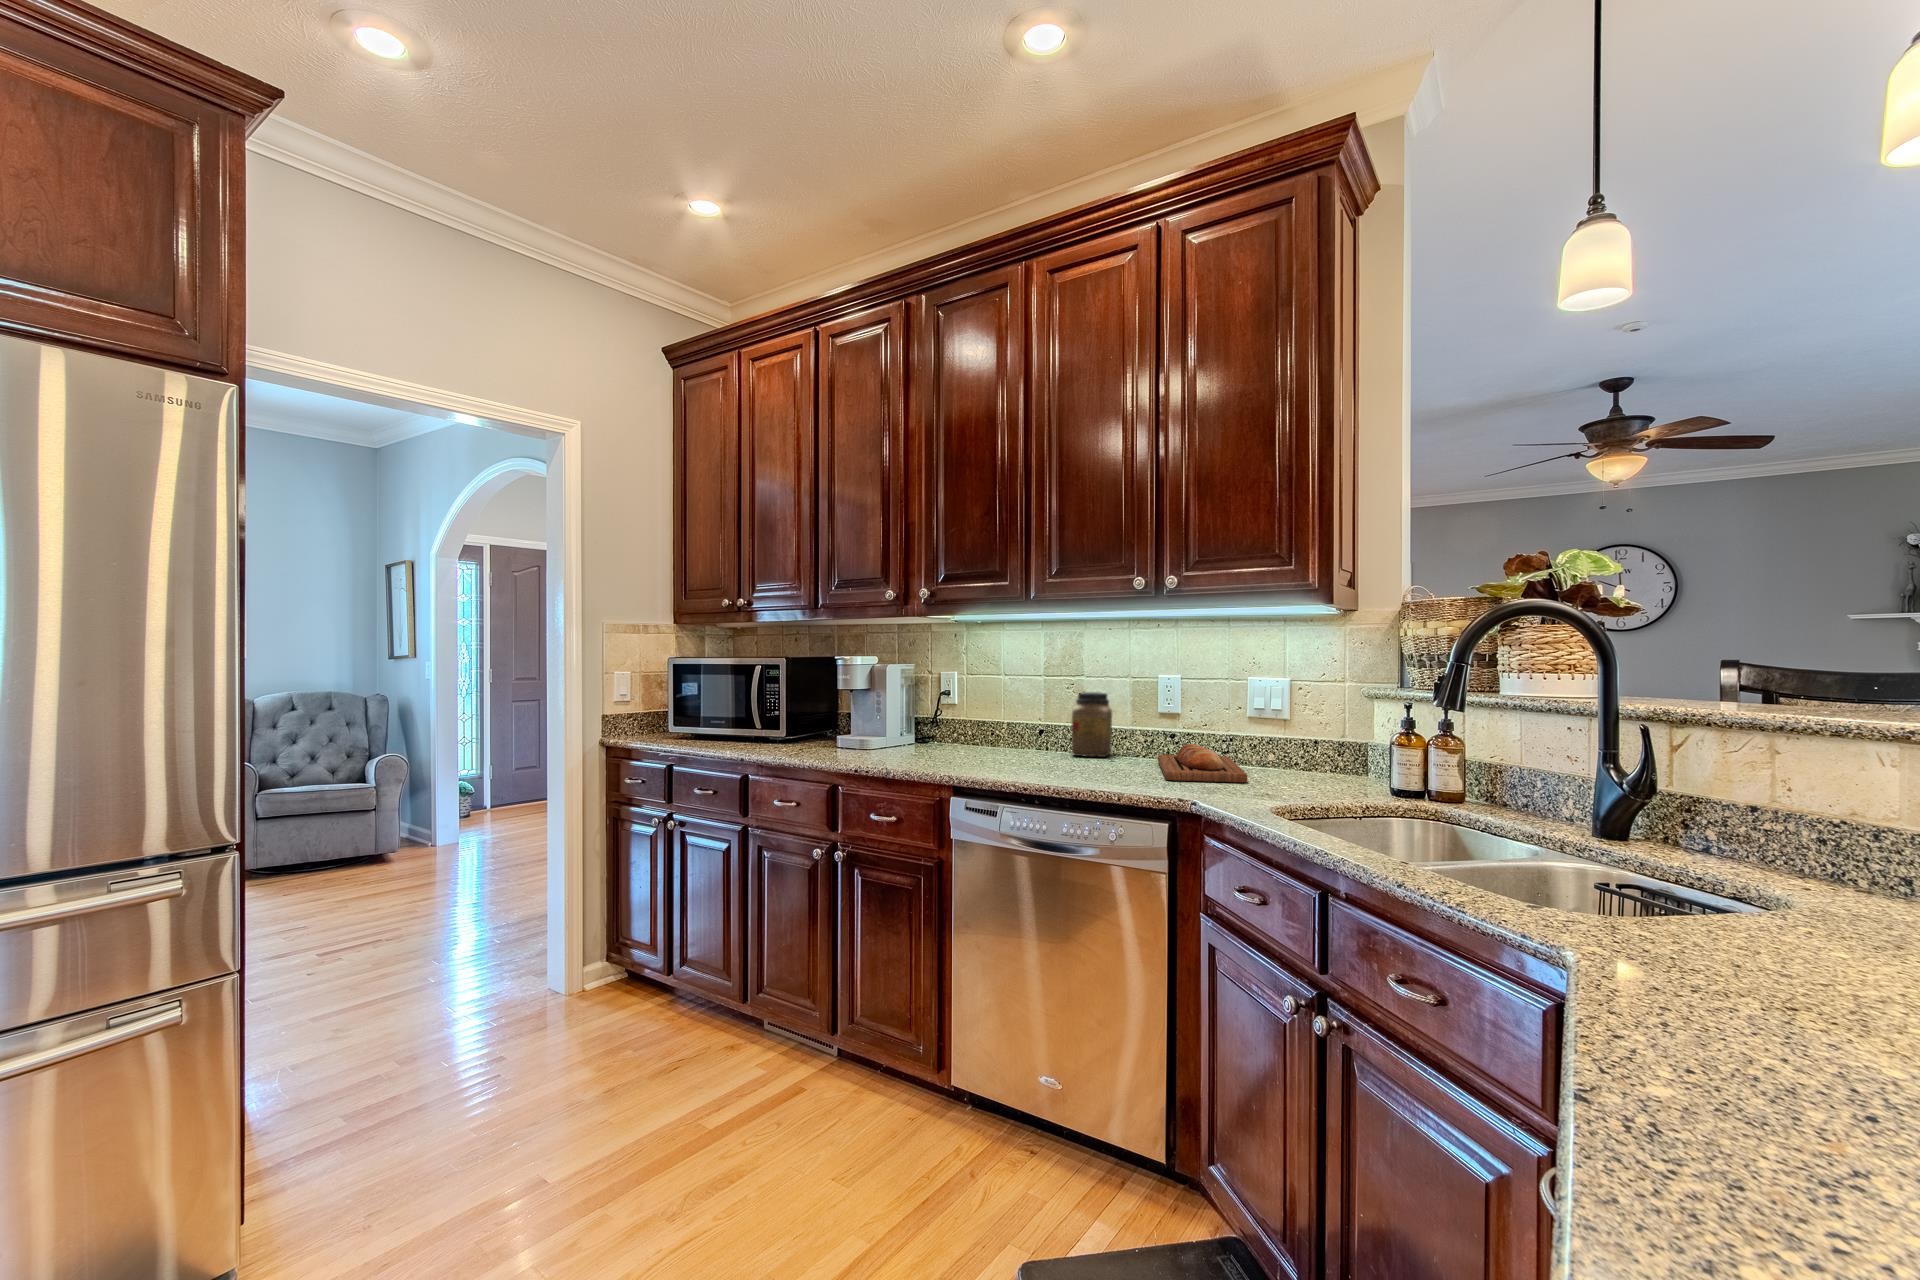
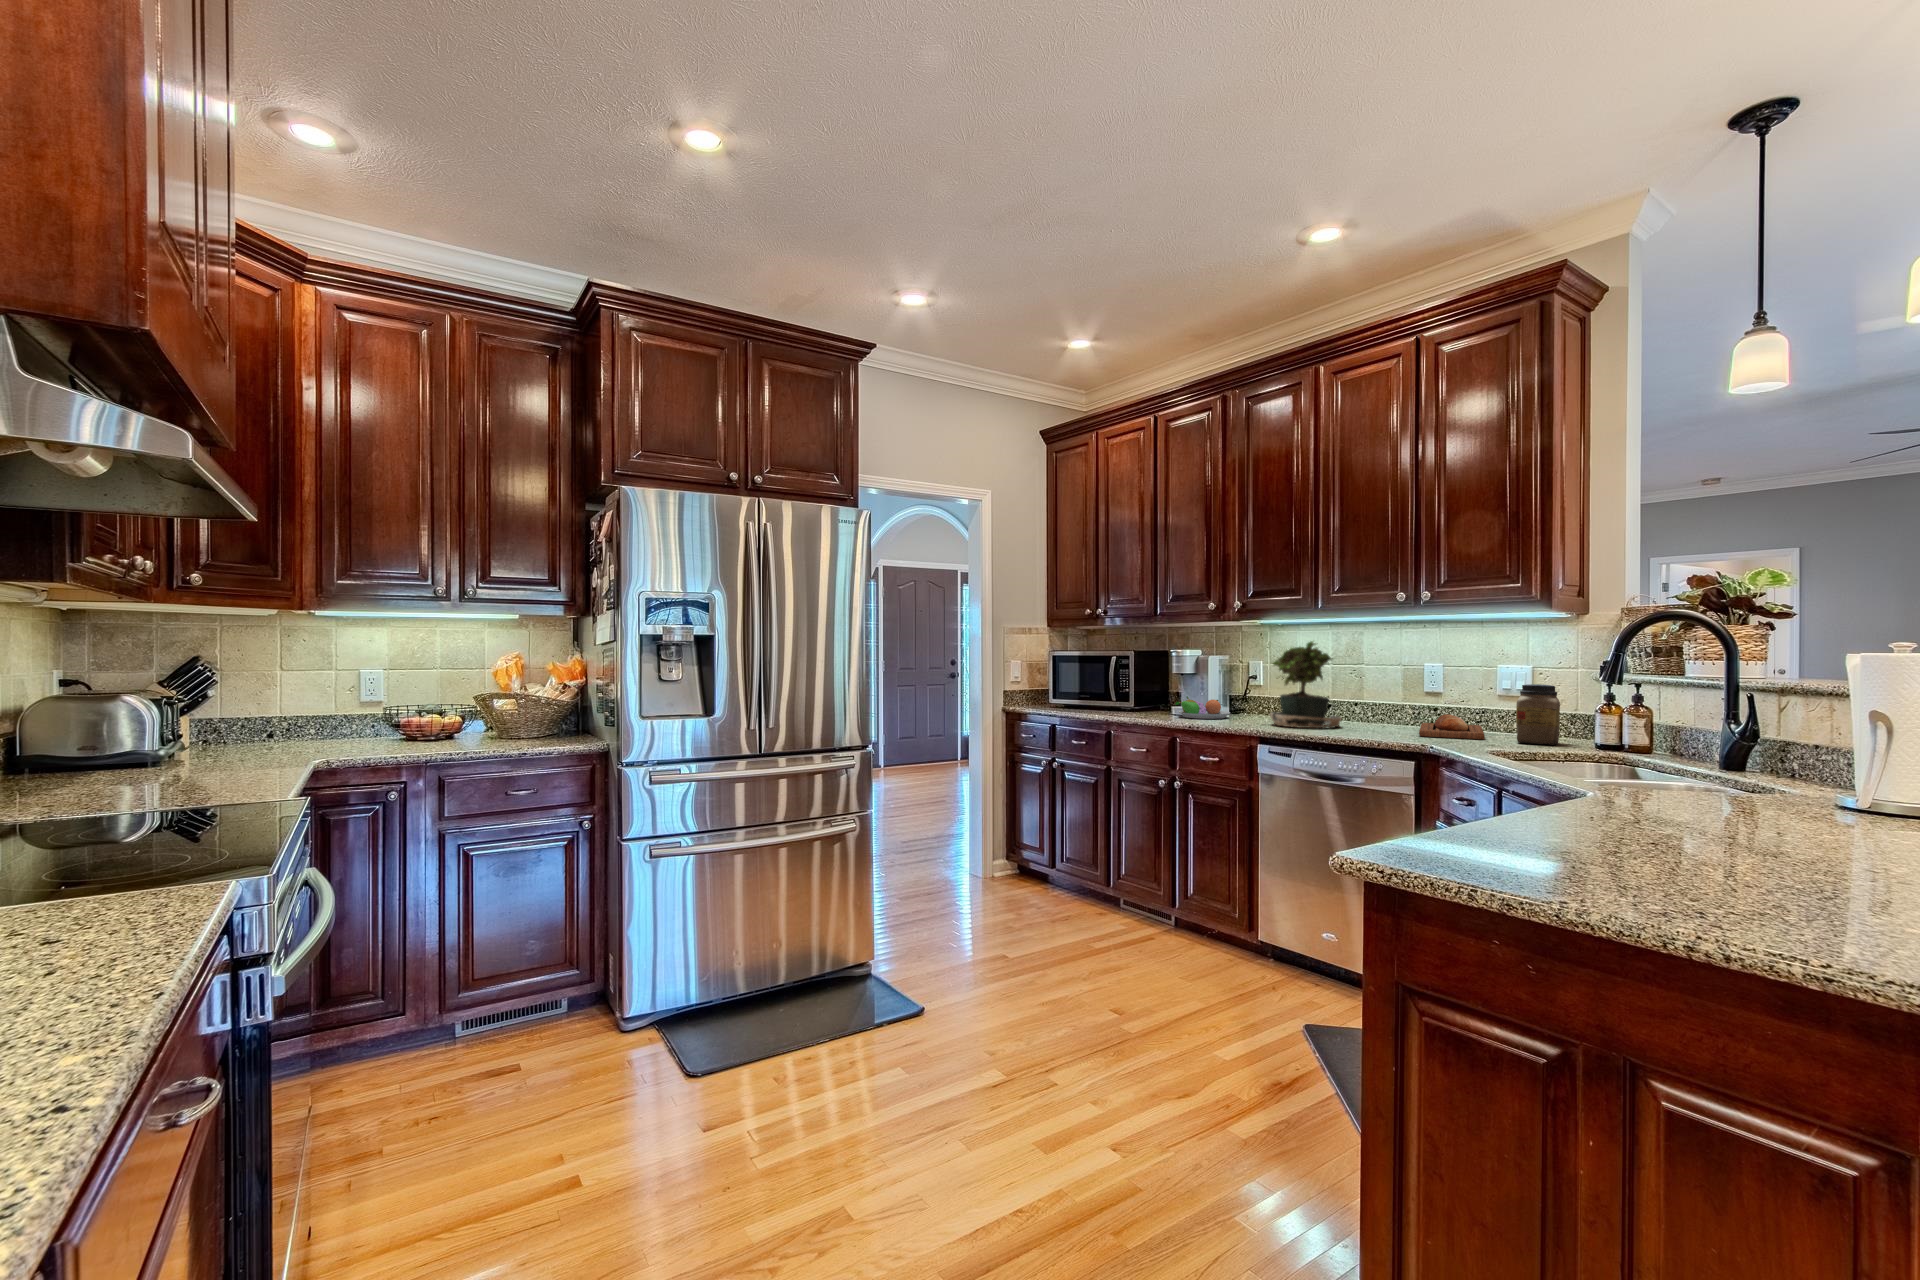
potted plant: none [937,643,1061,770] -> present [1270,641,1342,728]
jar: present [1071,692,1112,757] -> present [1516,684,1560,745]
fruit bowl: none [839,723,915,756] -> present [1175,696,1230,719]

